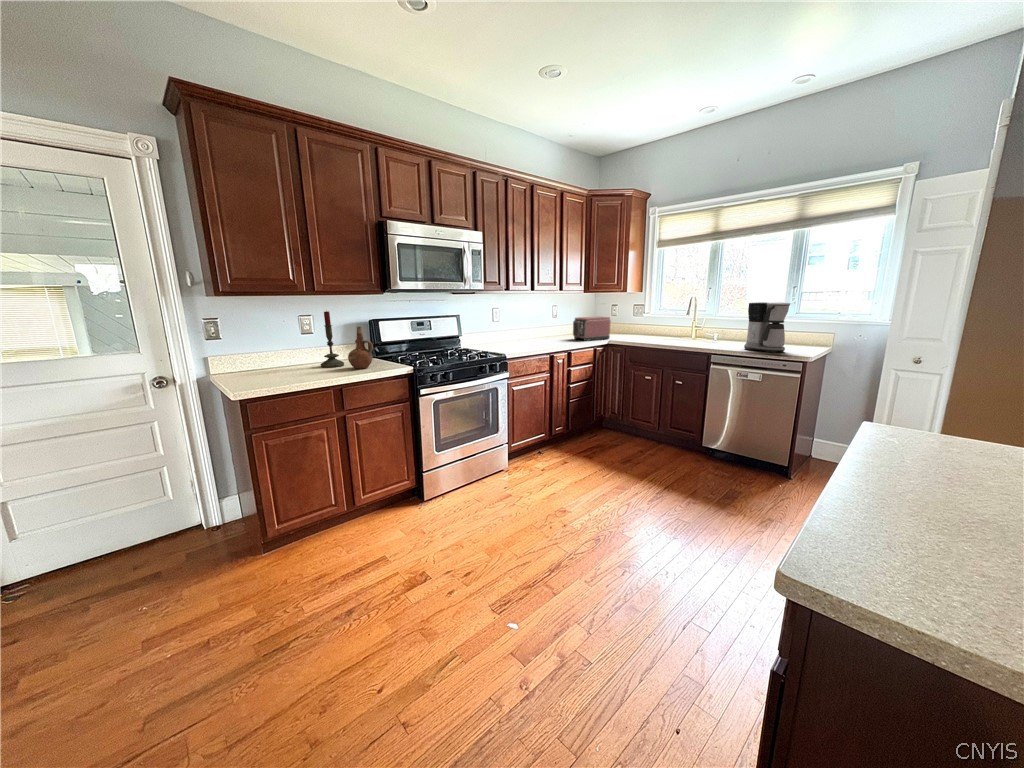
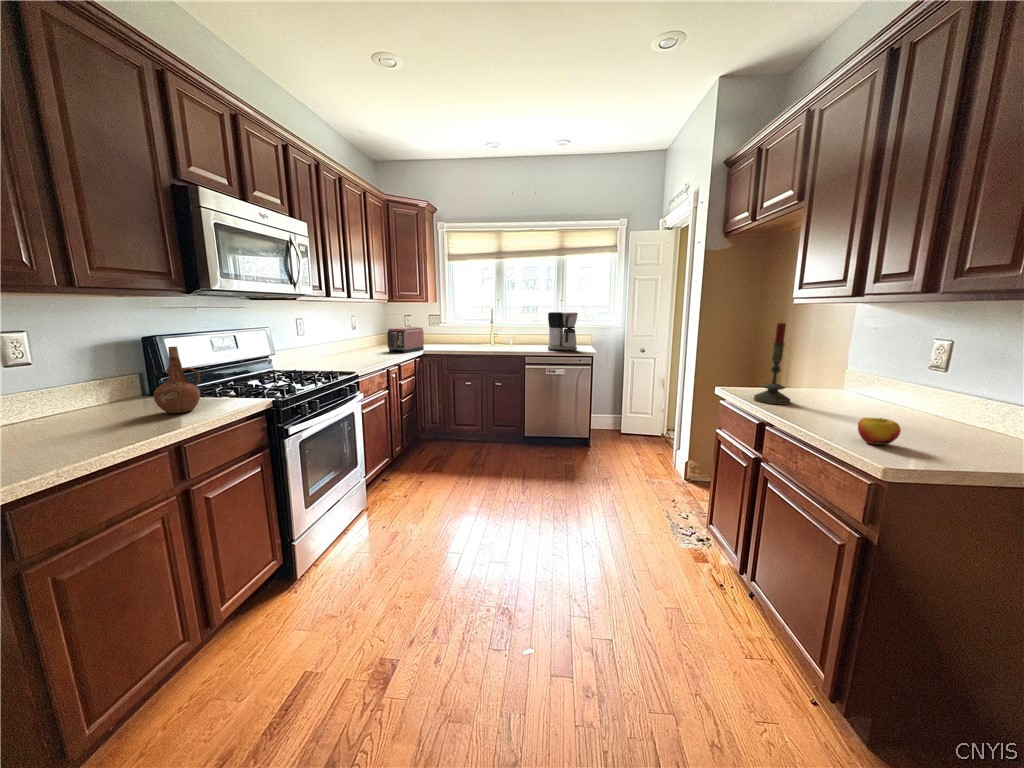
candle: present [321,311,344,368] -> present [754,322,790,405]
apple: none [871,502,952,559] -> present [858,418,901,445]

